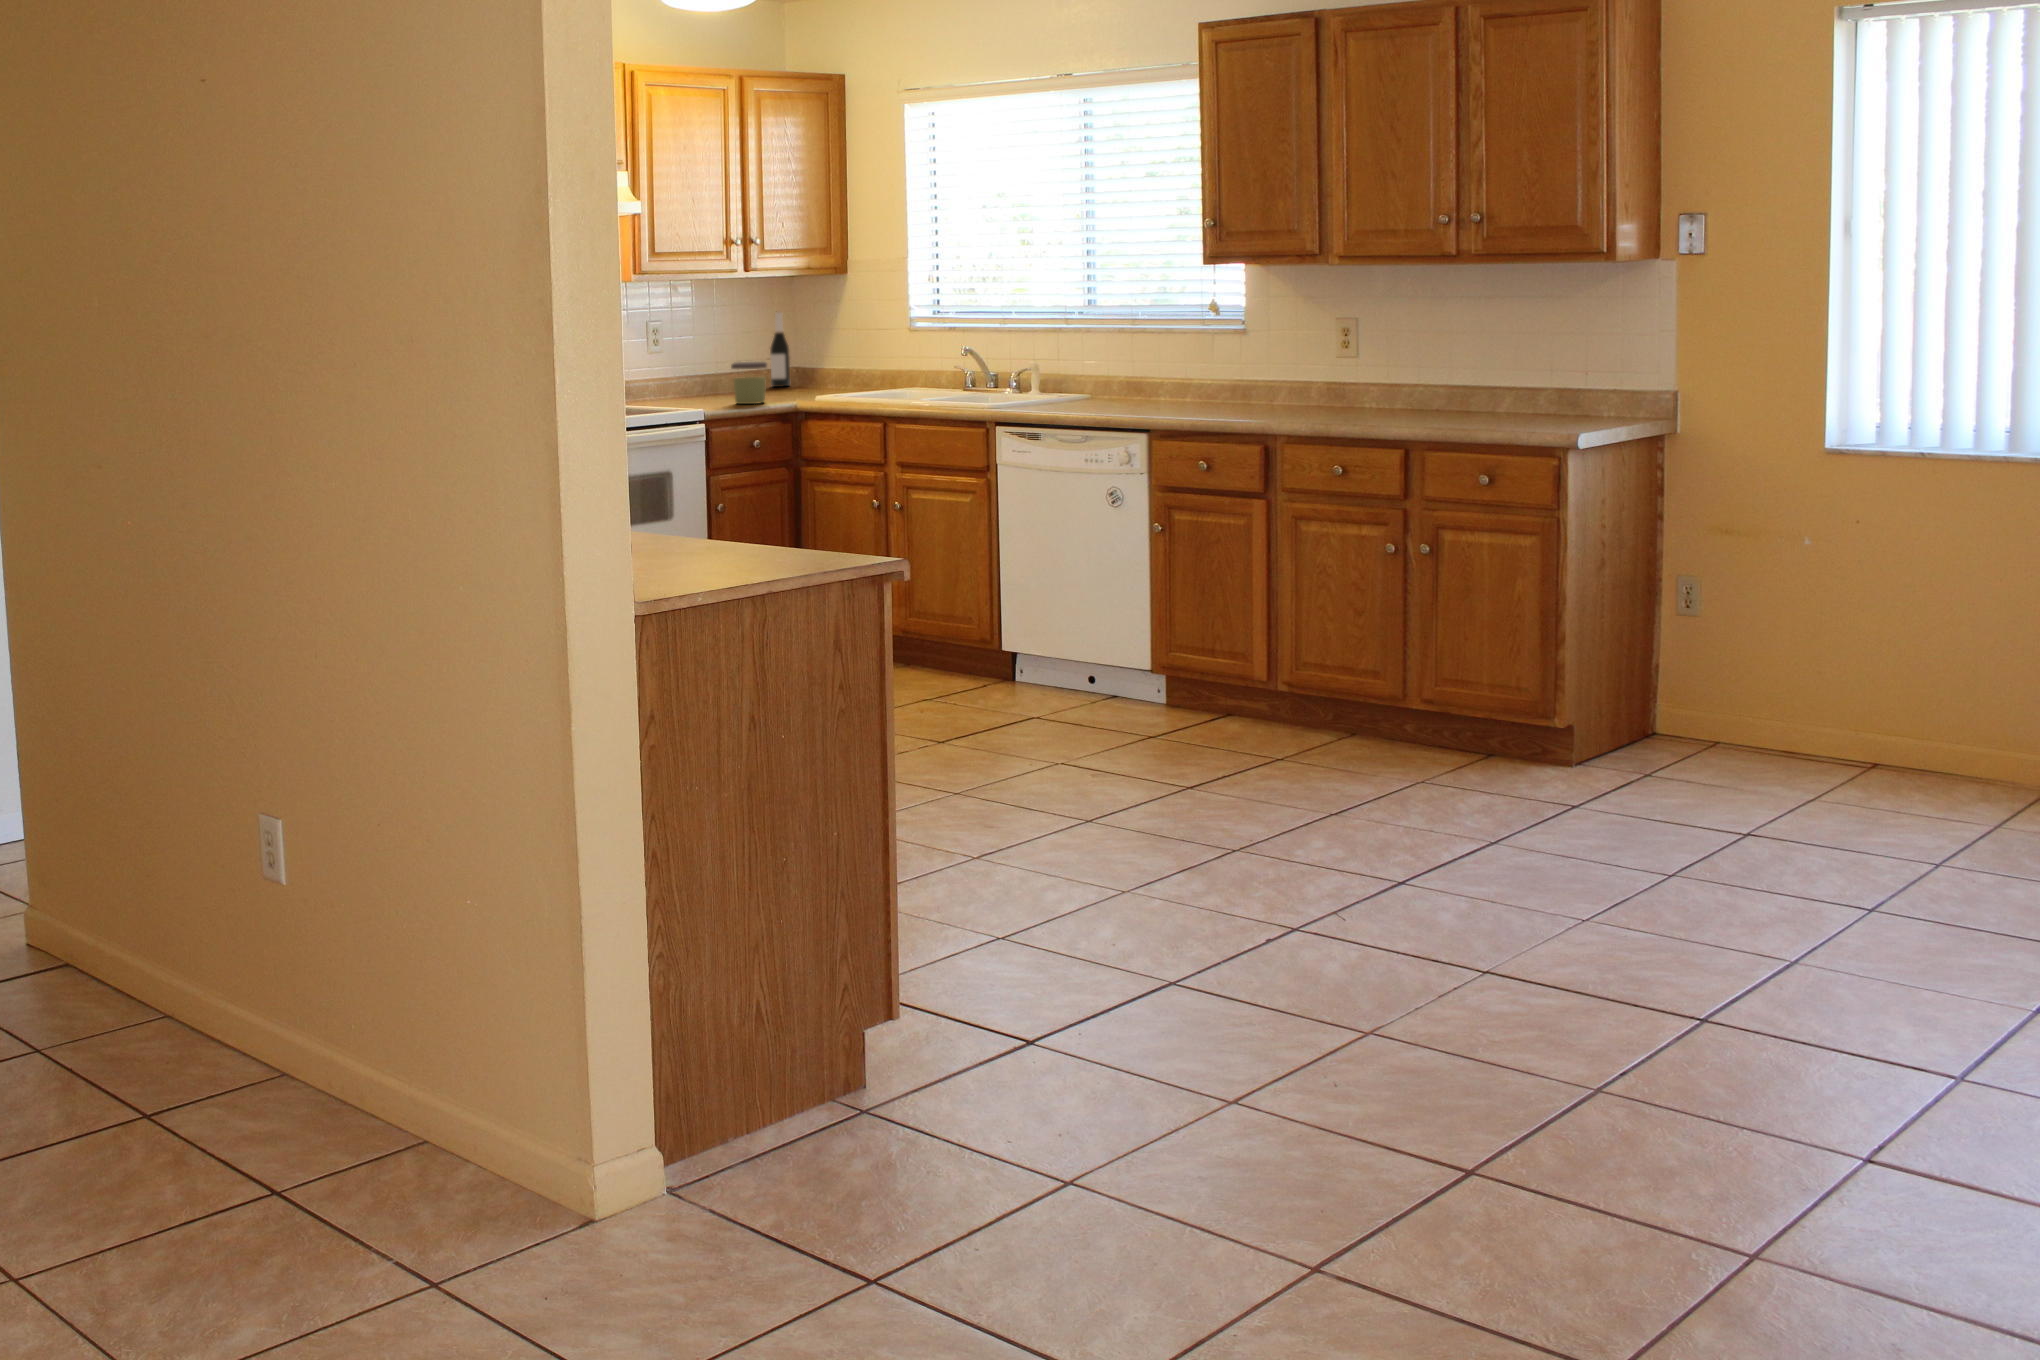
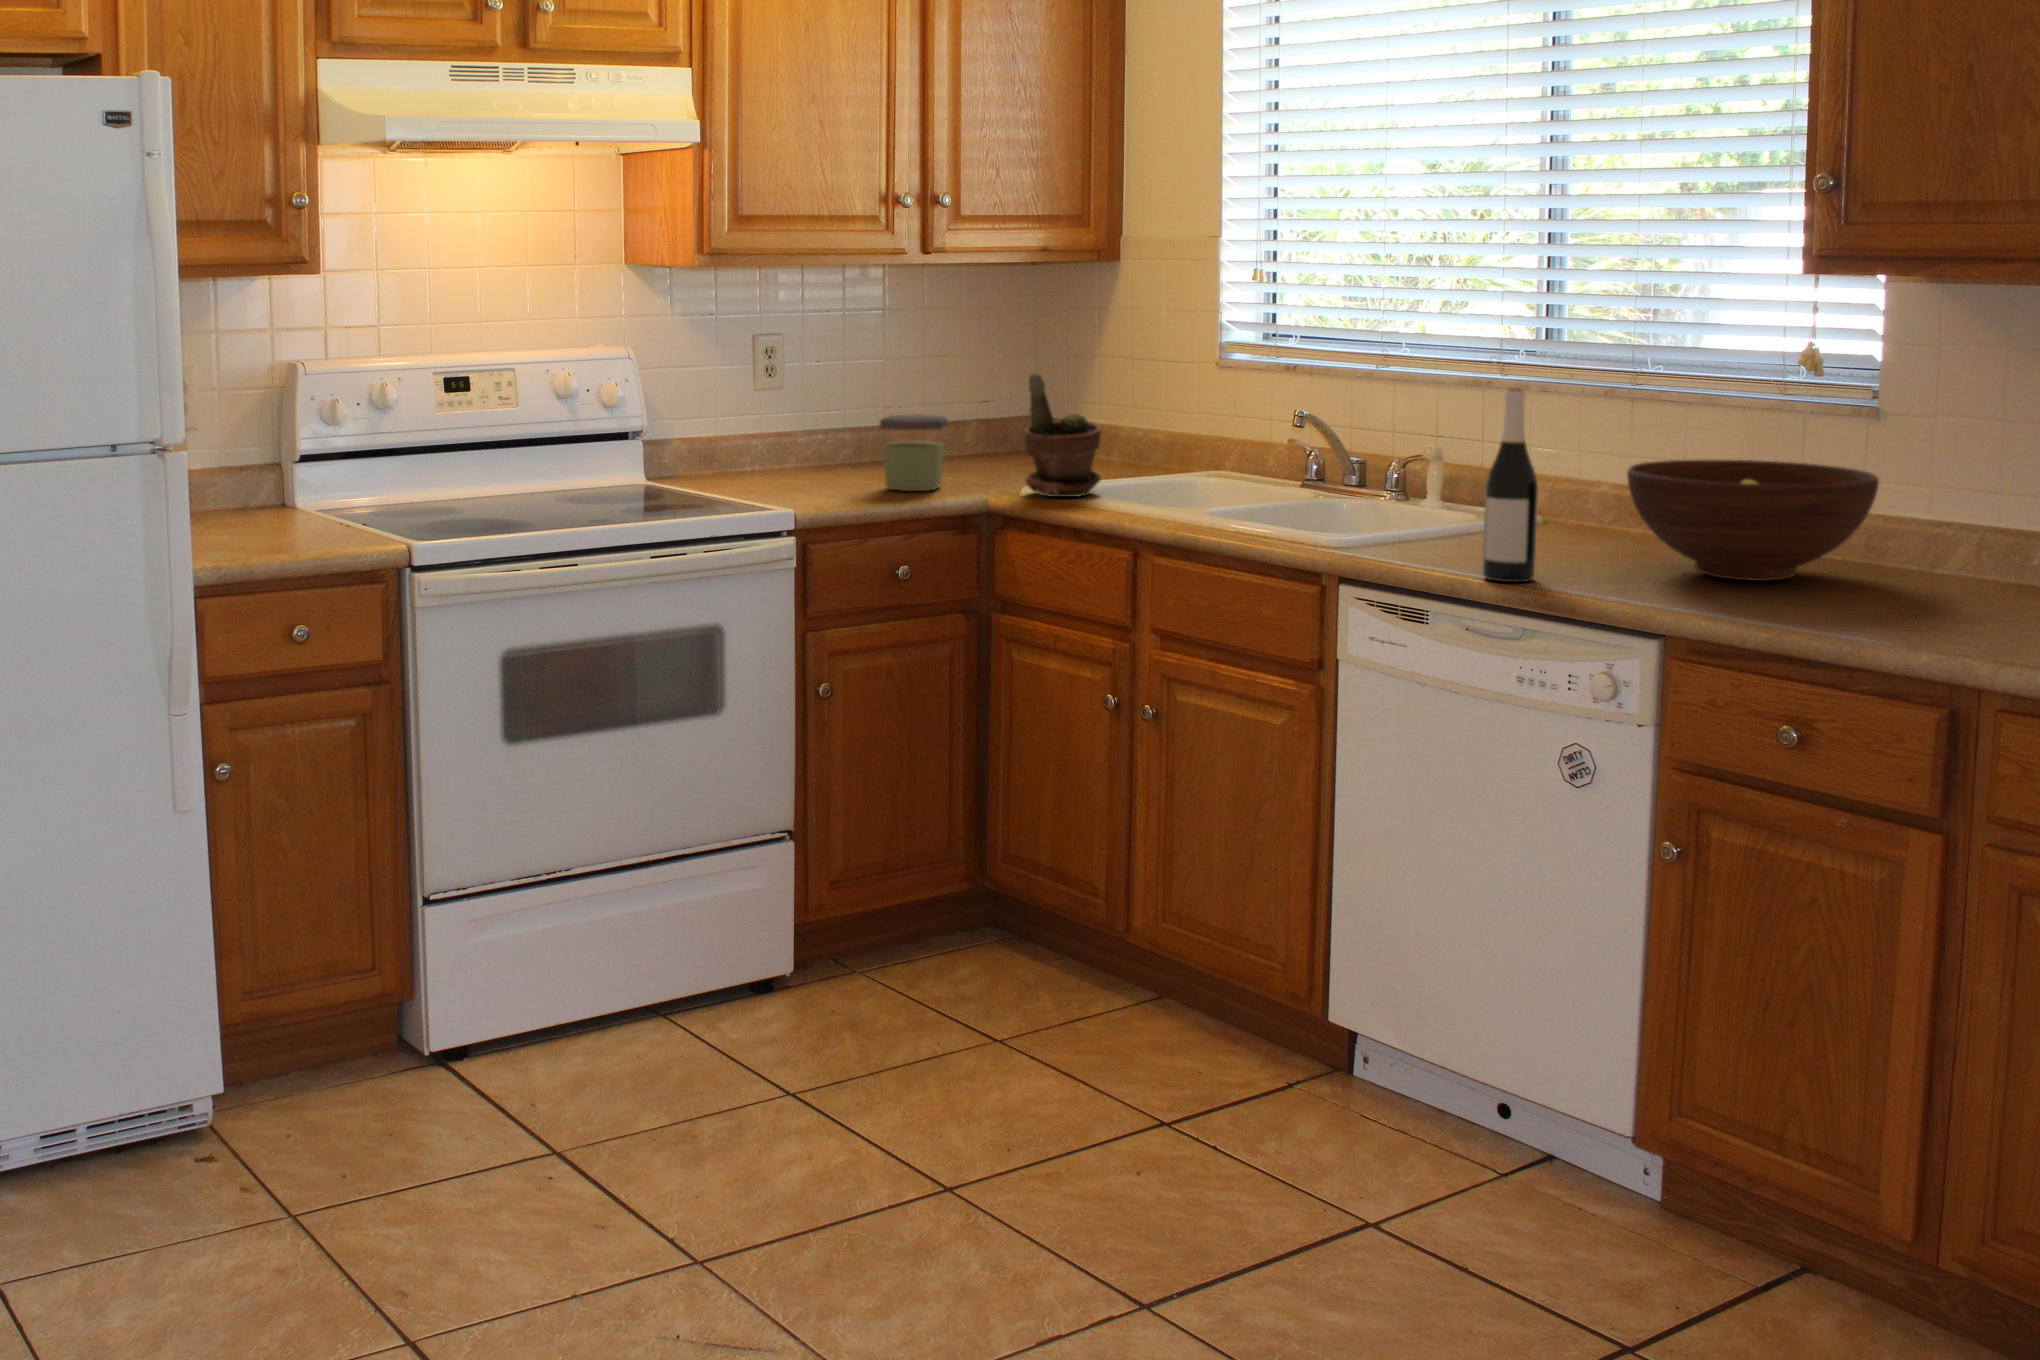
wine bottle: present [770,311,790,387] -> present [1482,387,1538,582]
potted plant: none [814,333,857,402] -> present [1024,372,1102,497]
fruit bowl: none [1131,355,1241,408] -> present [1627,460,1879,581]

